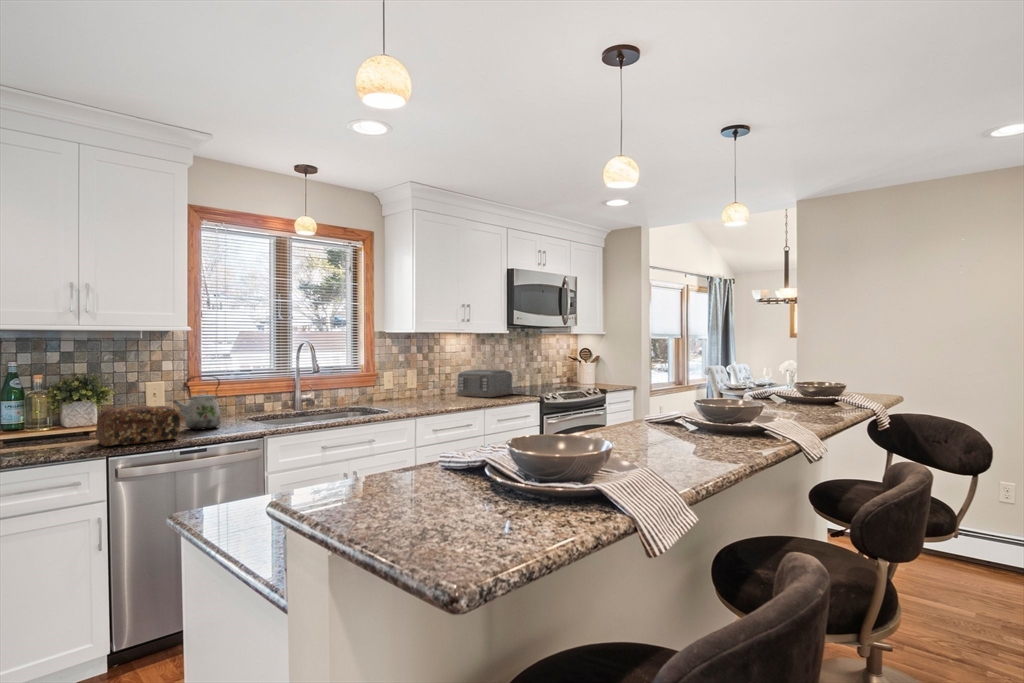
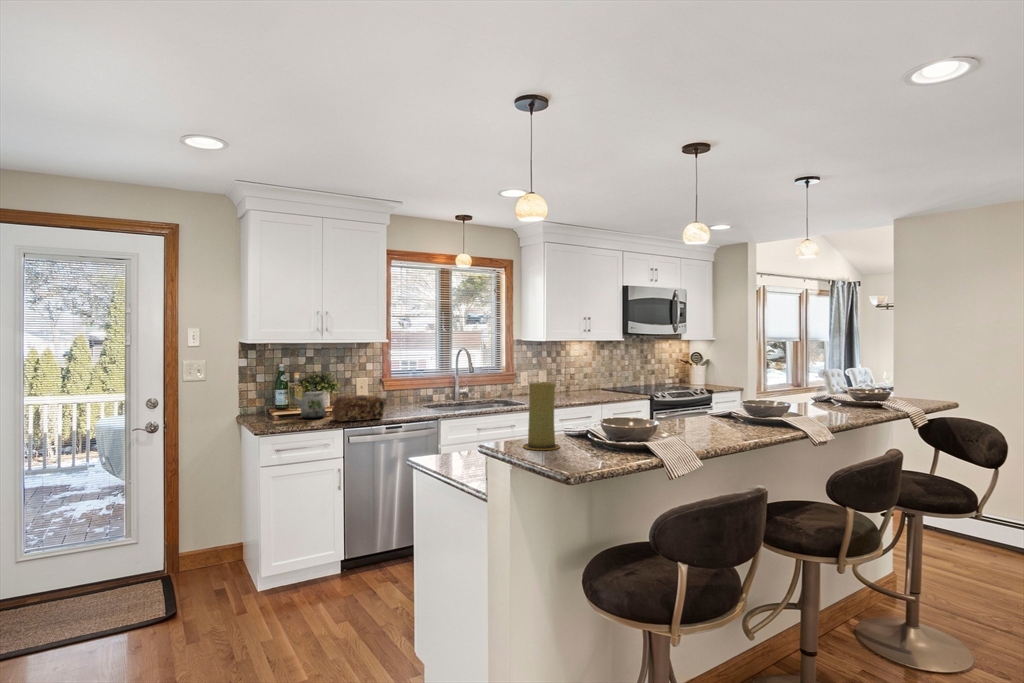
toaster: present [457,369,513,397] -> none [580,371,628,394]
candle: none [381,373,449,501] -> present [523,382,560,450]
kettle: present [173,376,221,430] -> present [292,378,326,419]

